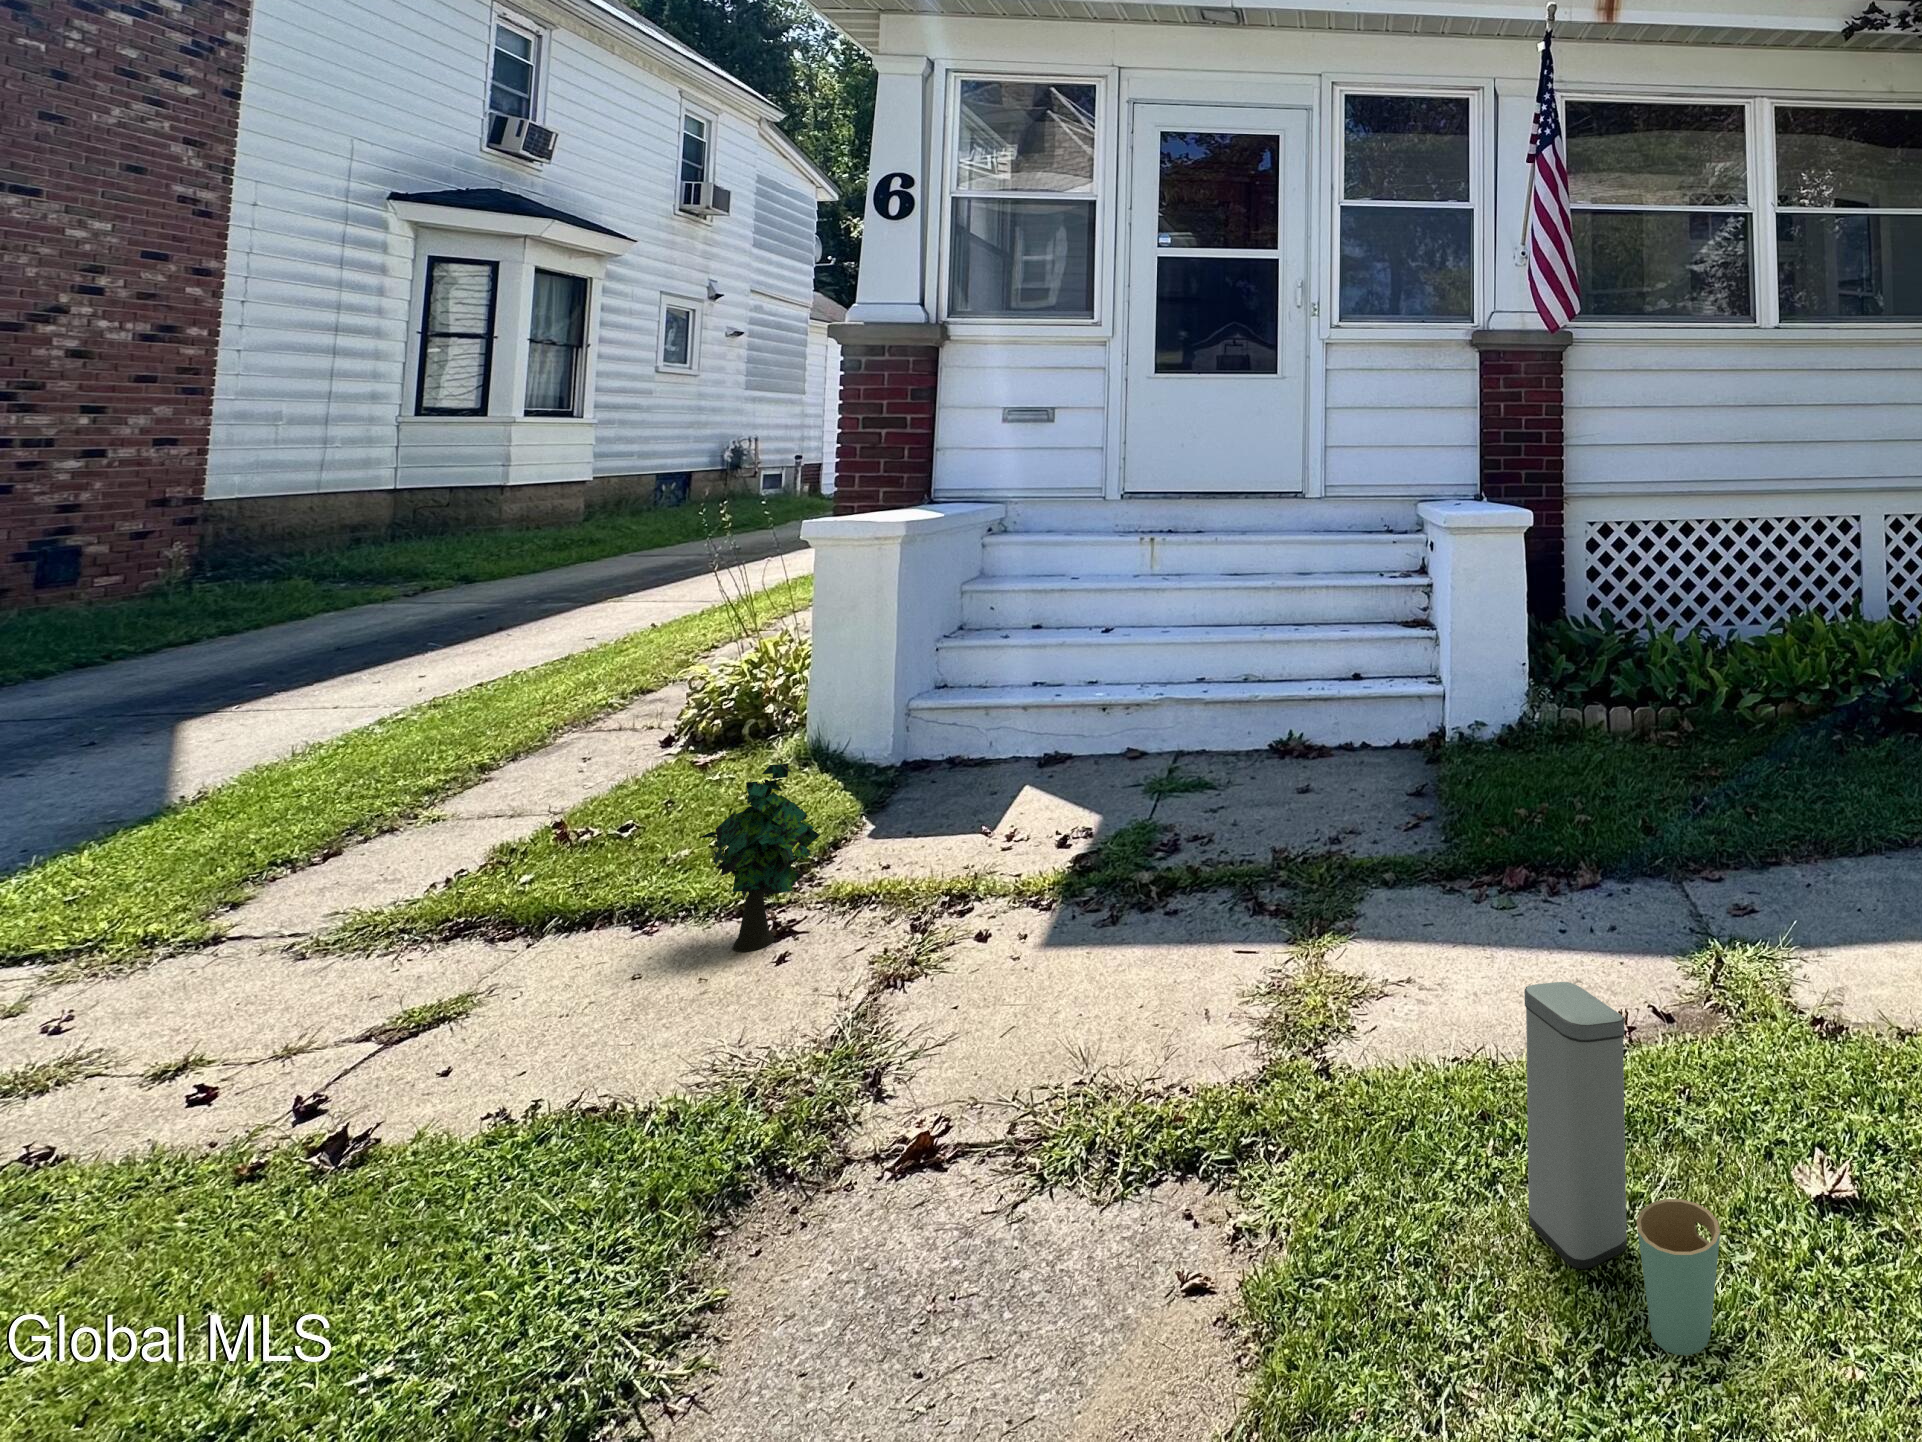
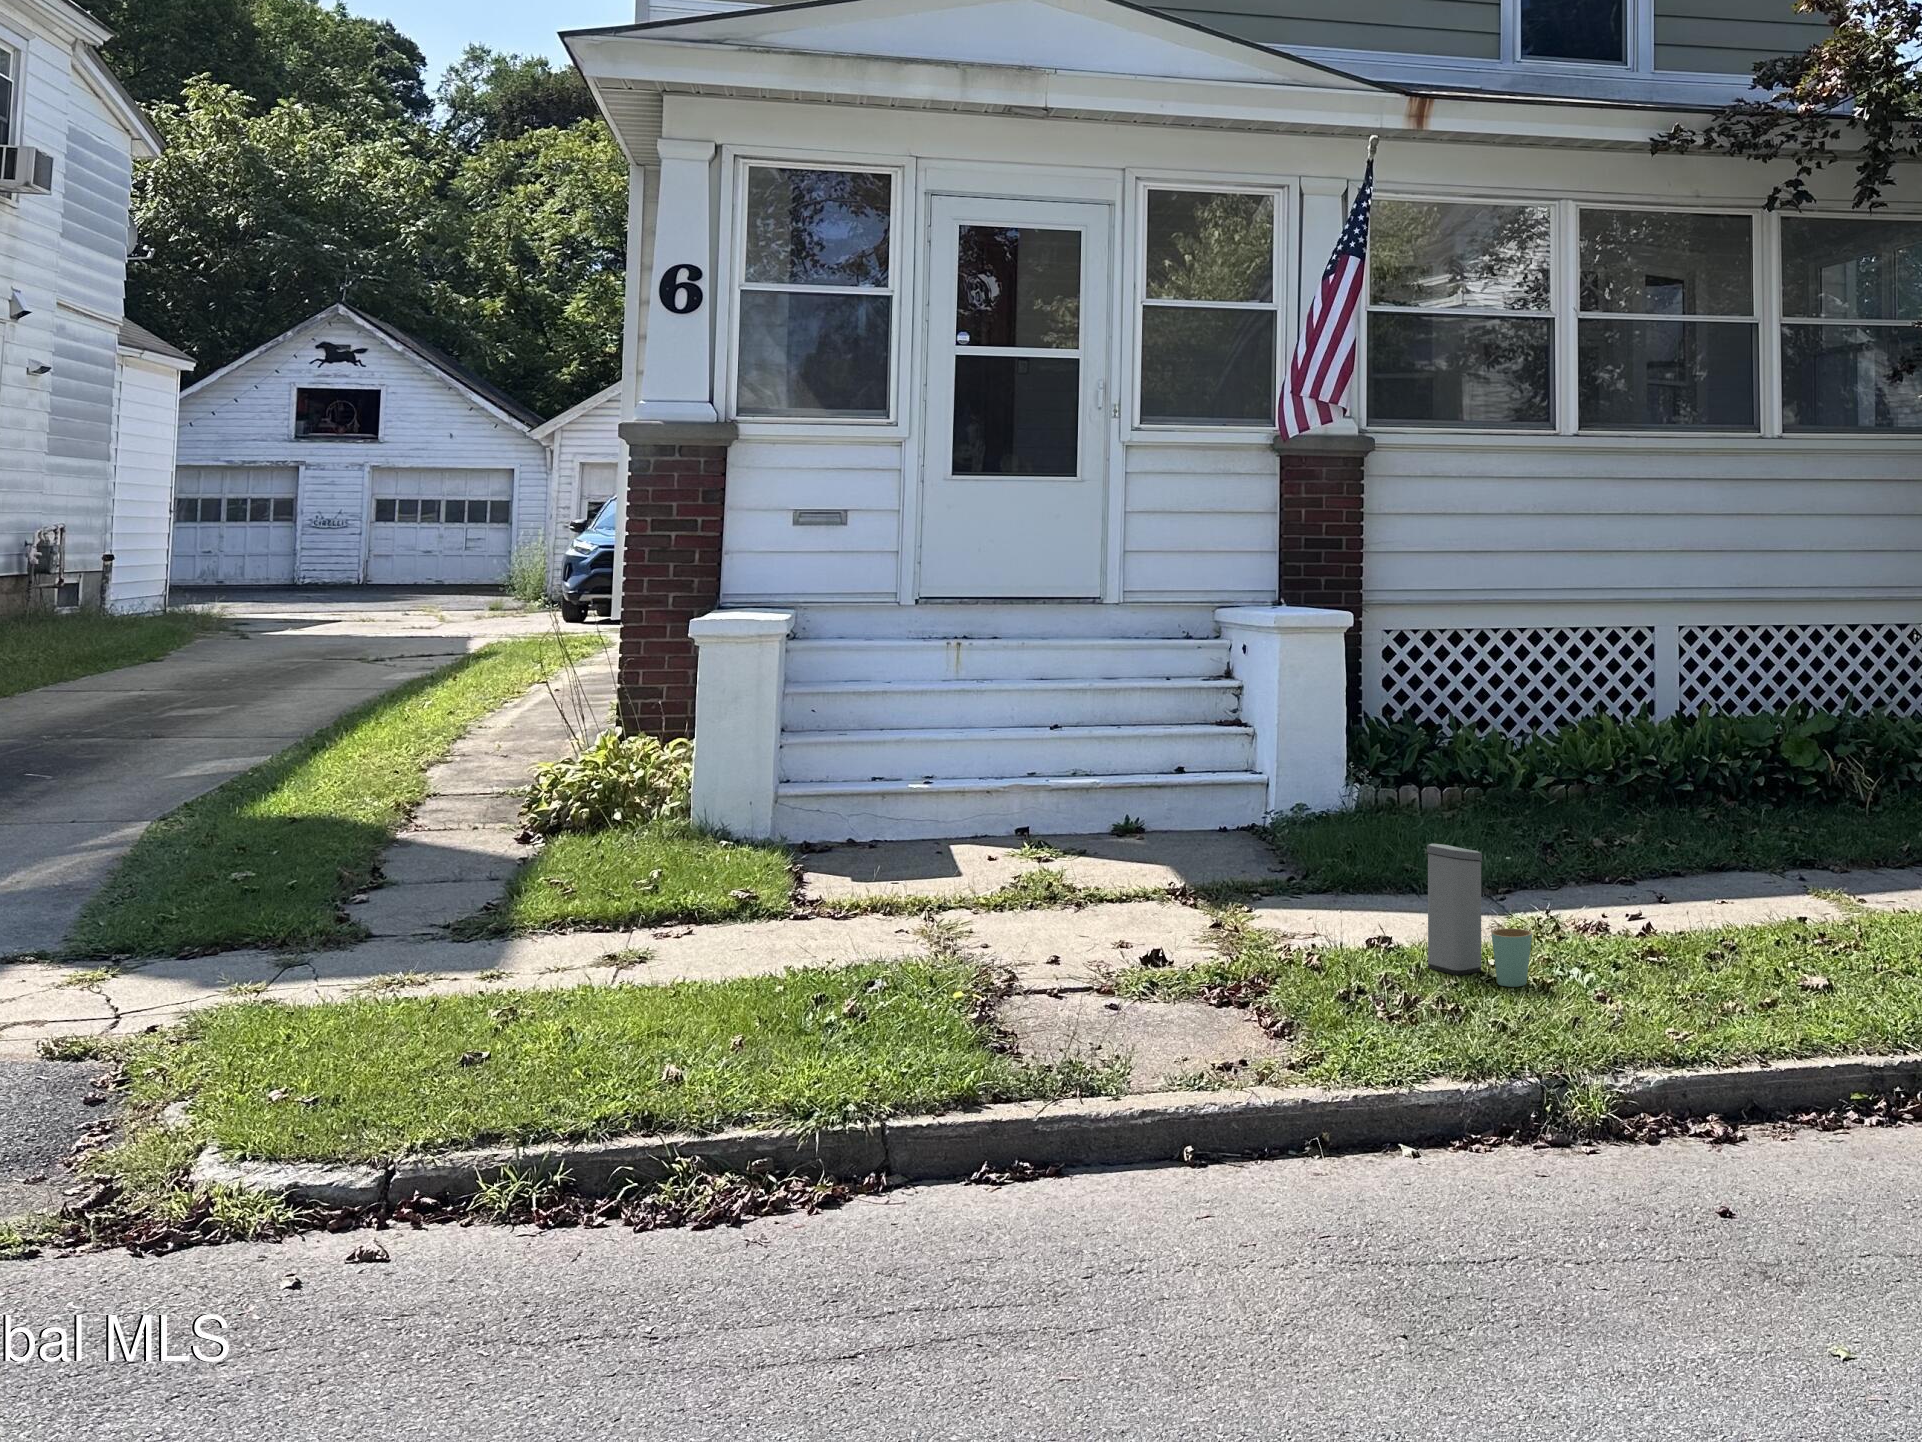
decorative plant: present [699,763,820,952] -> none [784,781,864,916]

